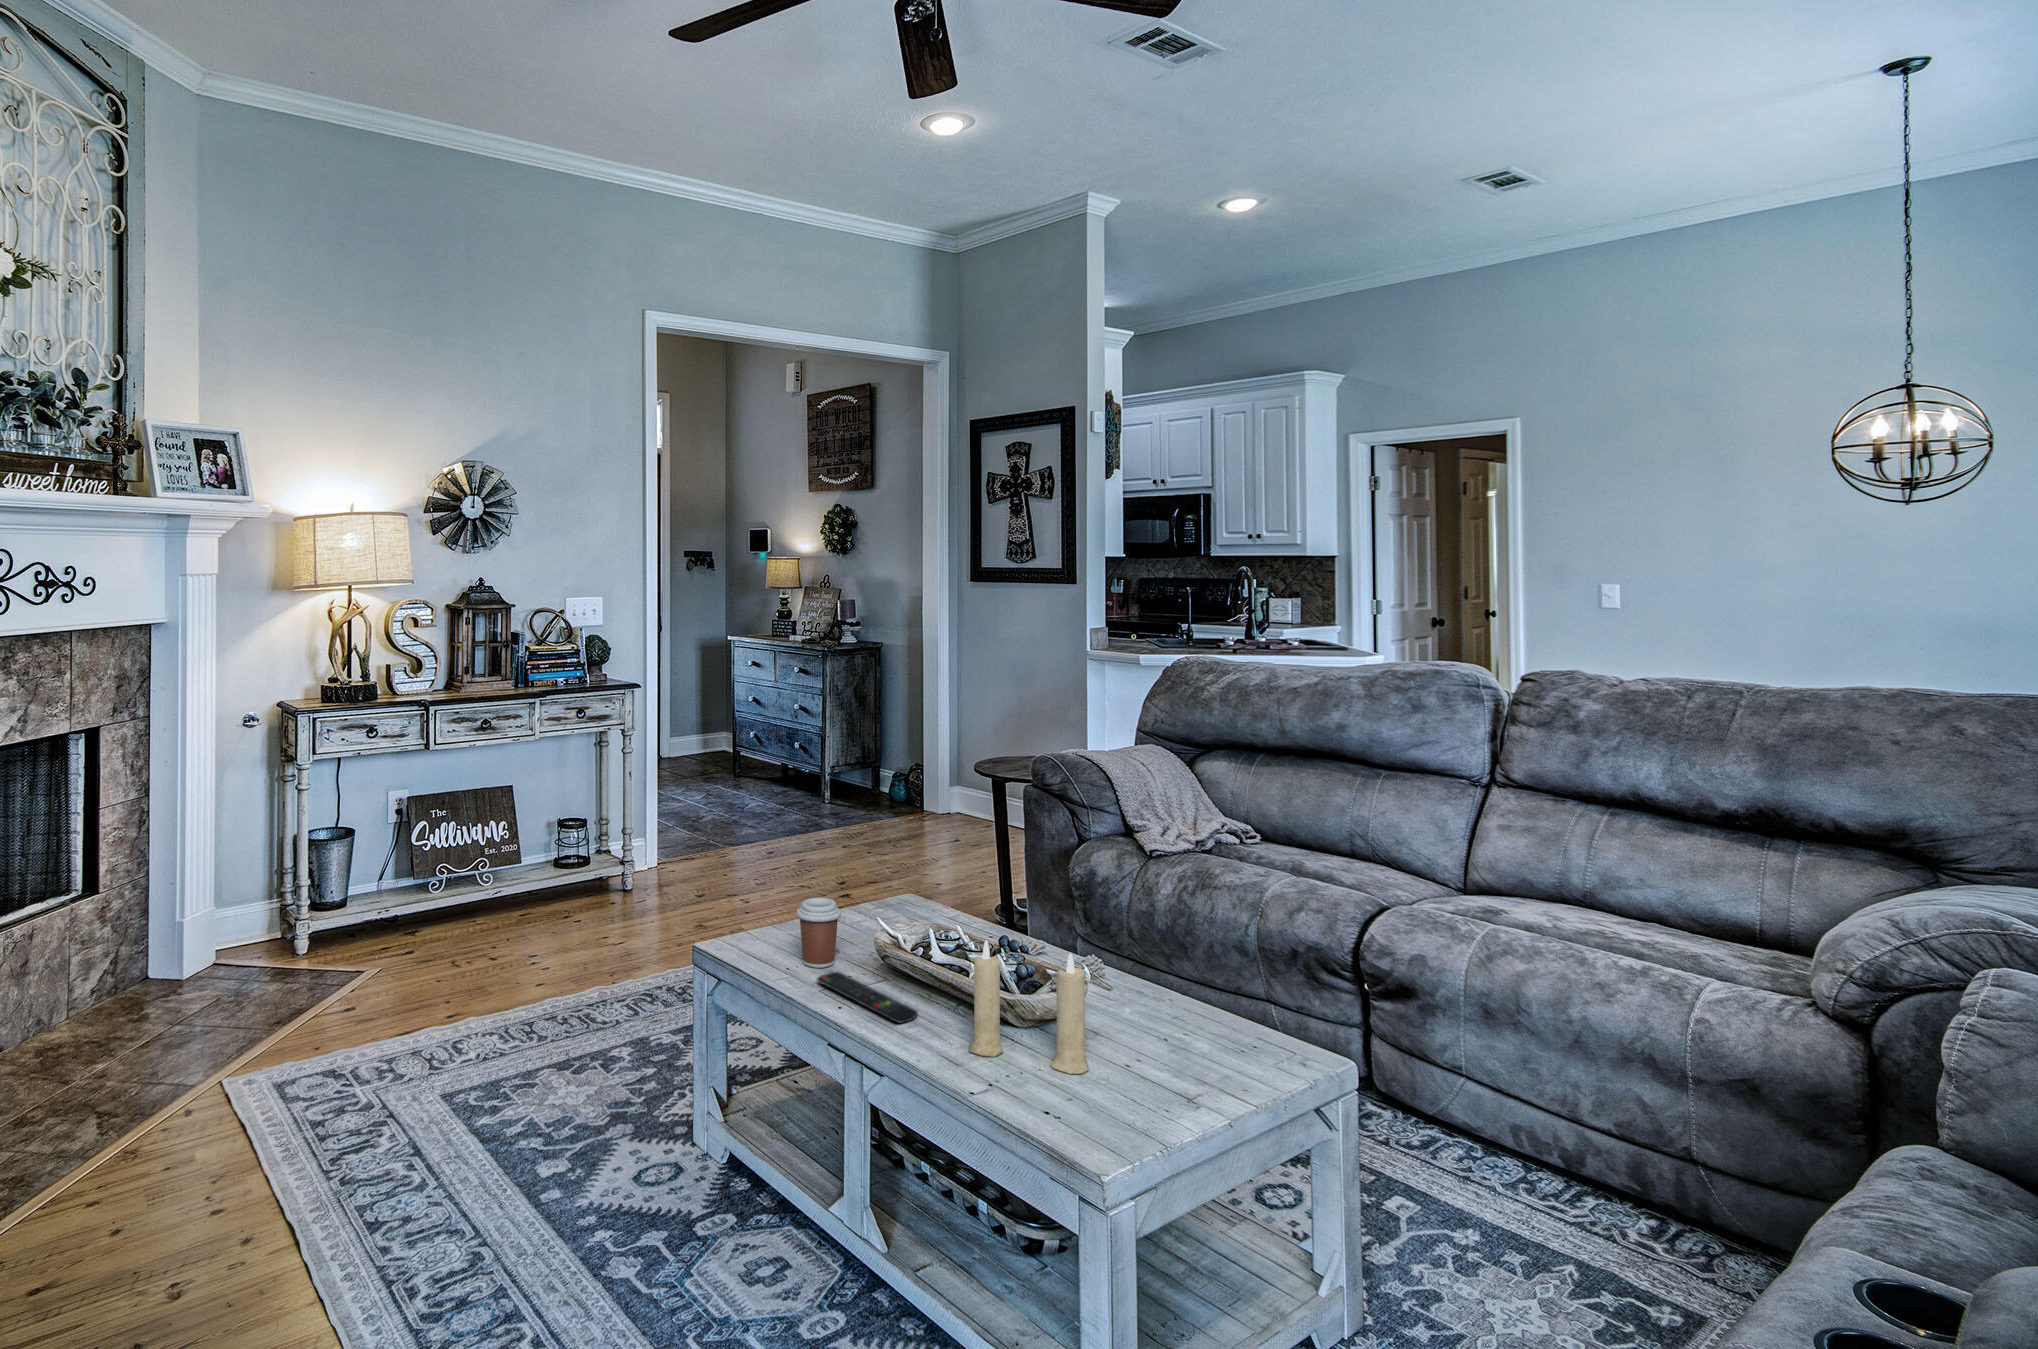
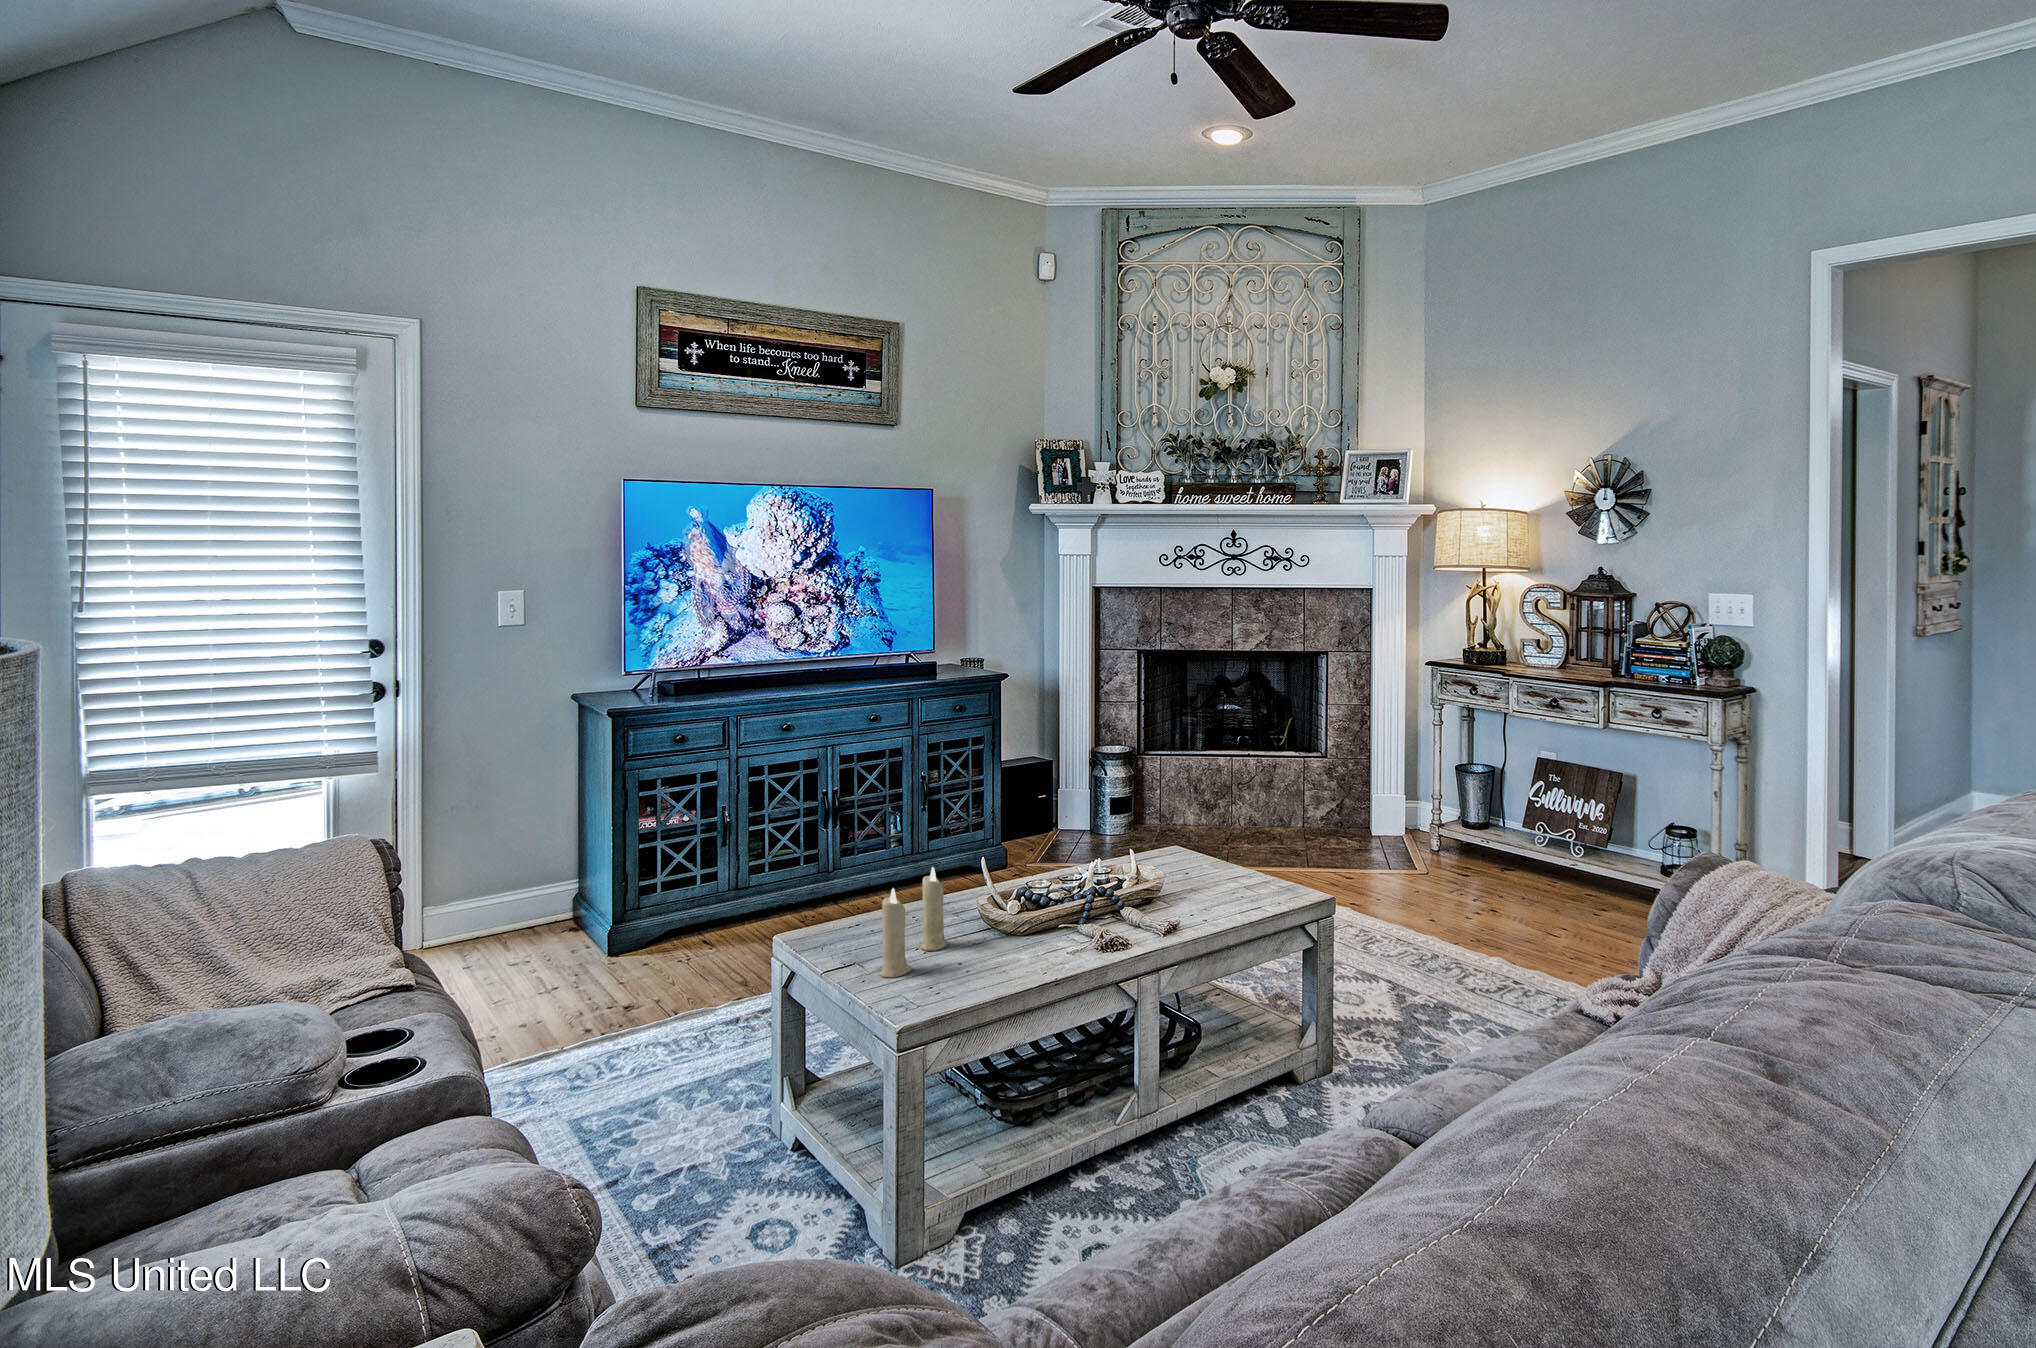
coffee cup: present [797,898,841,968] -> none [1098,843,1133,898]
remote control: present [817,972,918,1023] -> none [985,889,1079,924]

